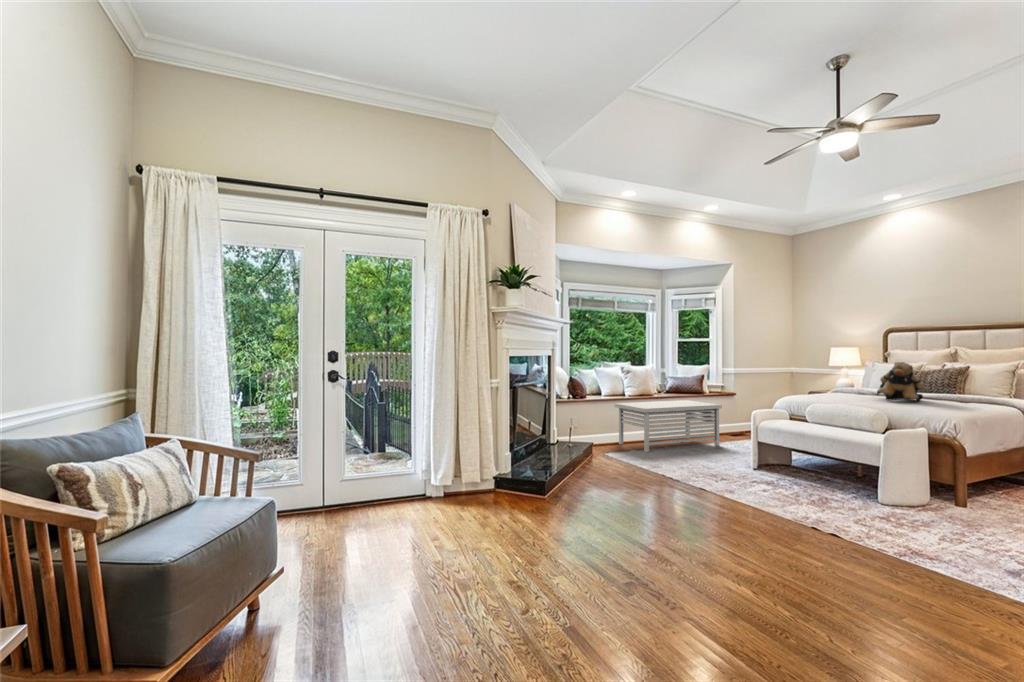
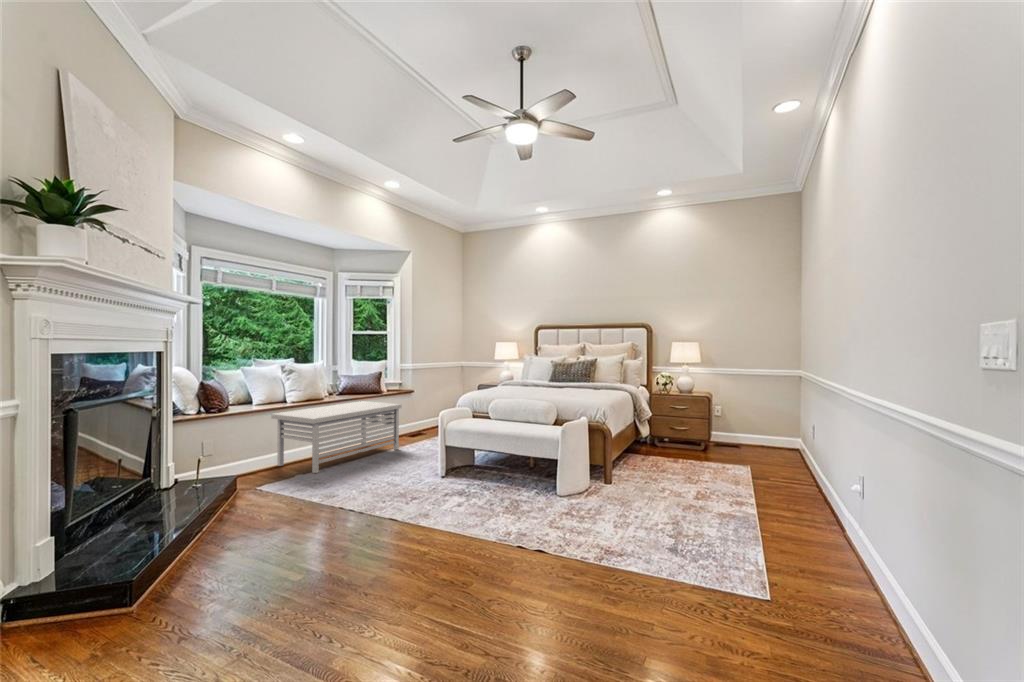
teddy bear: present [877,362,925,401] -> none [544,356,578,392]

